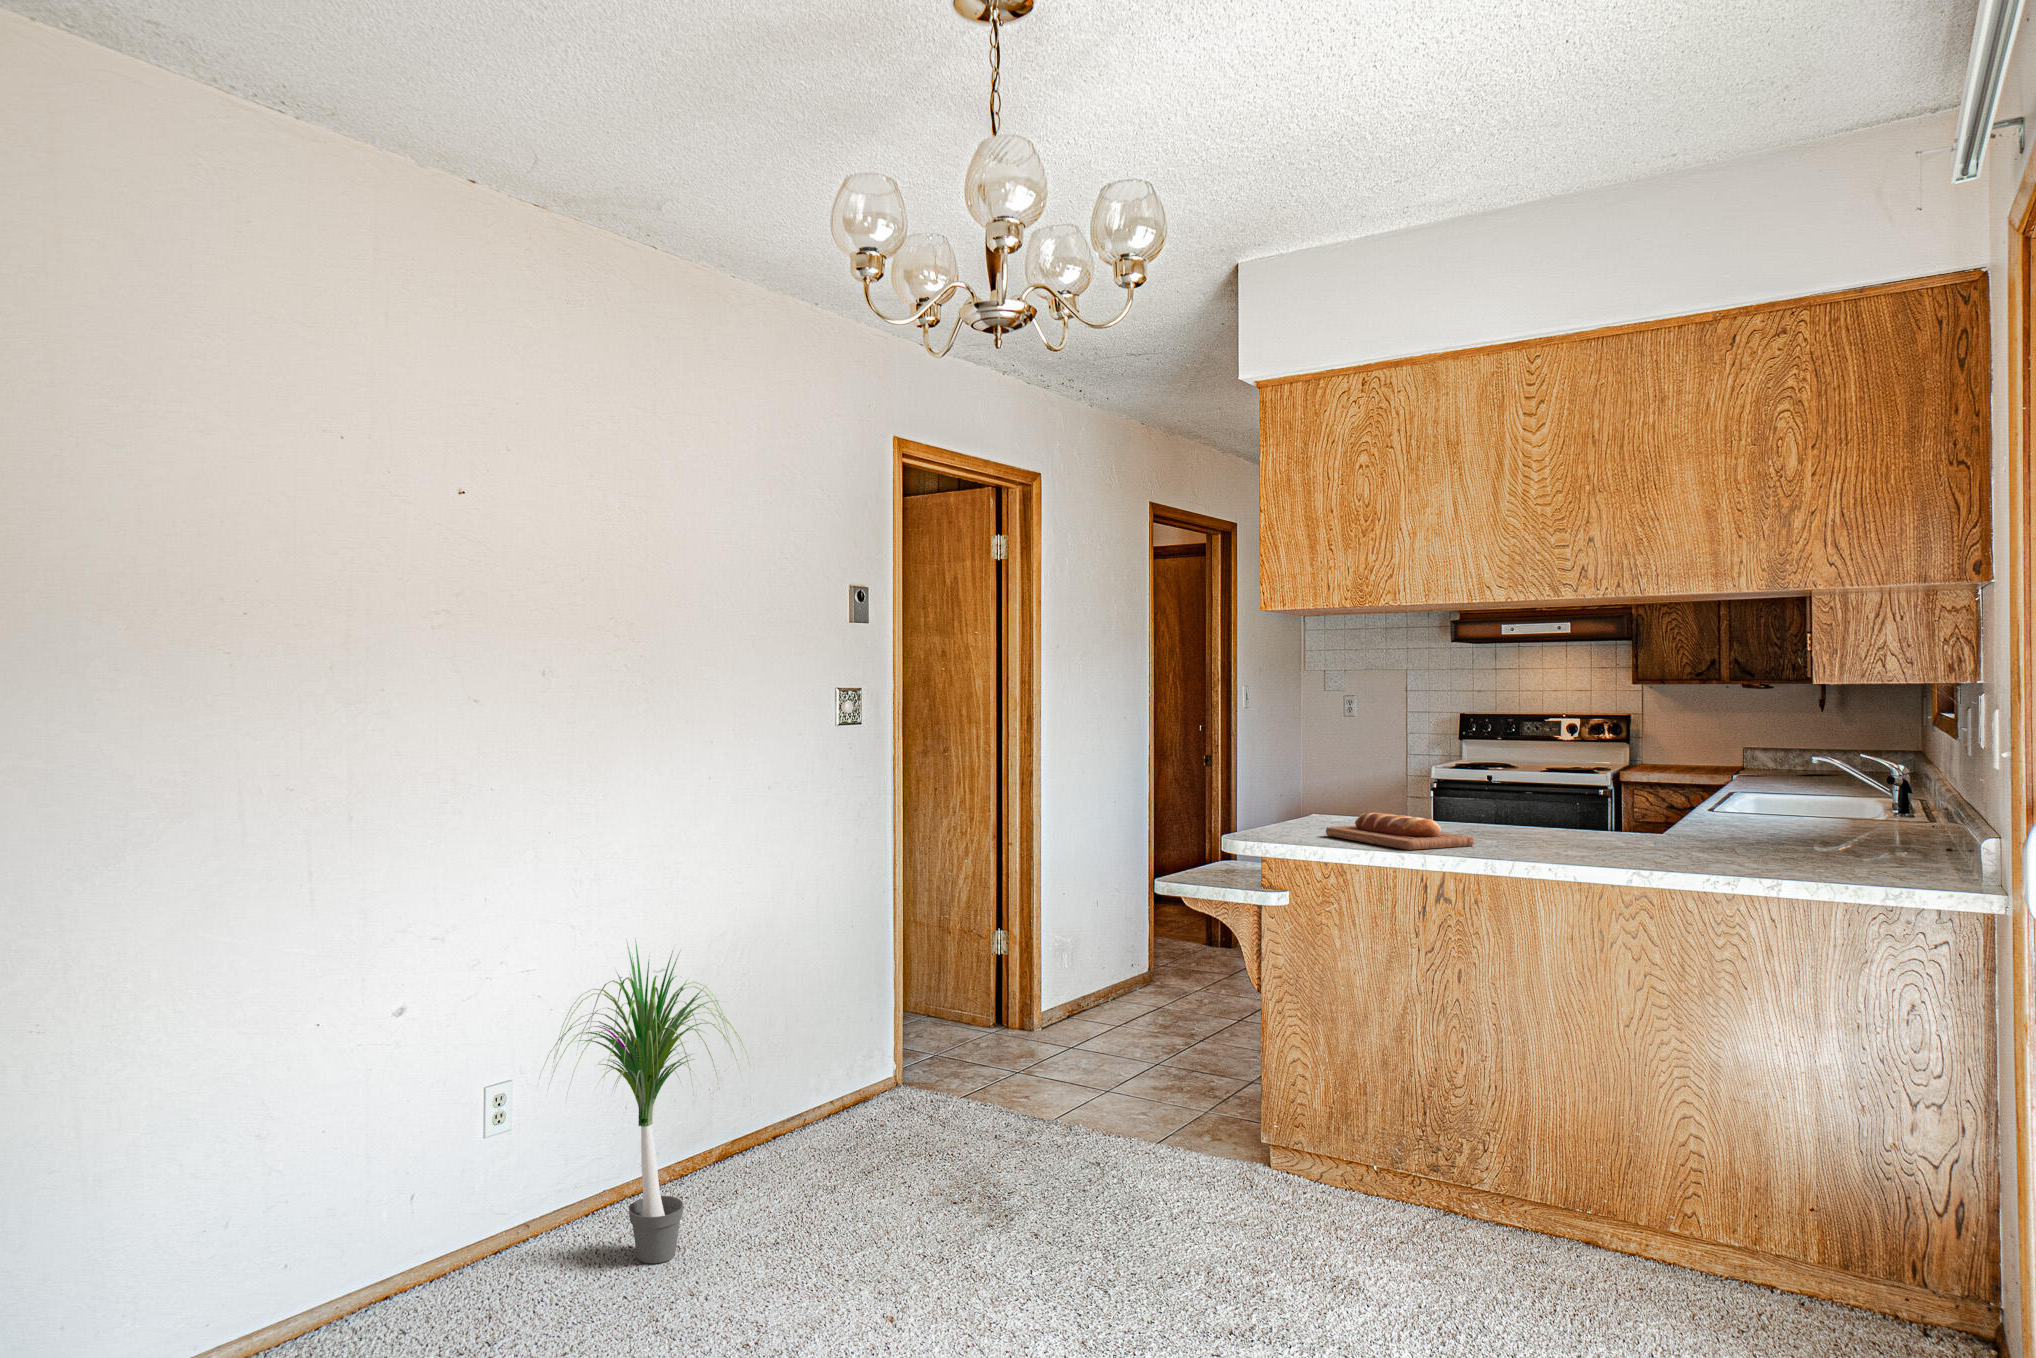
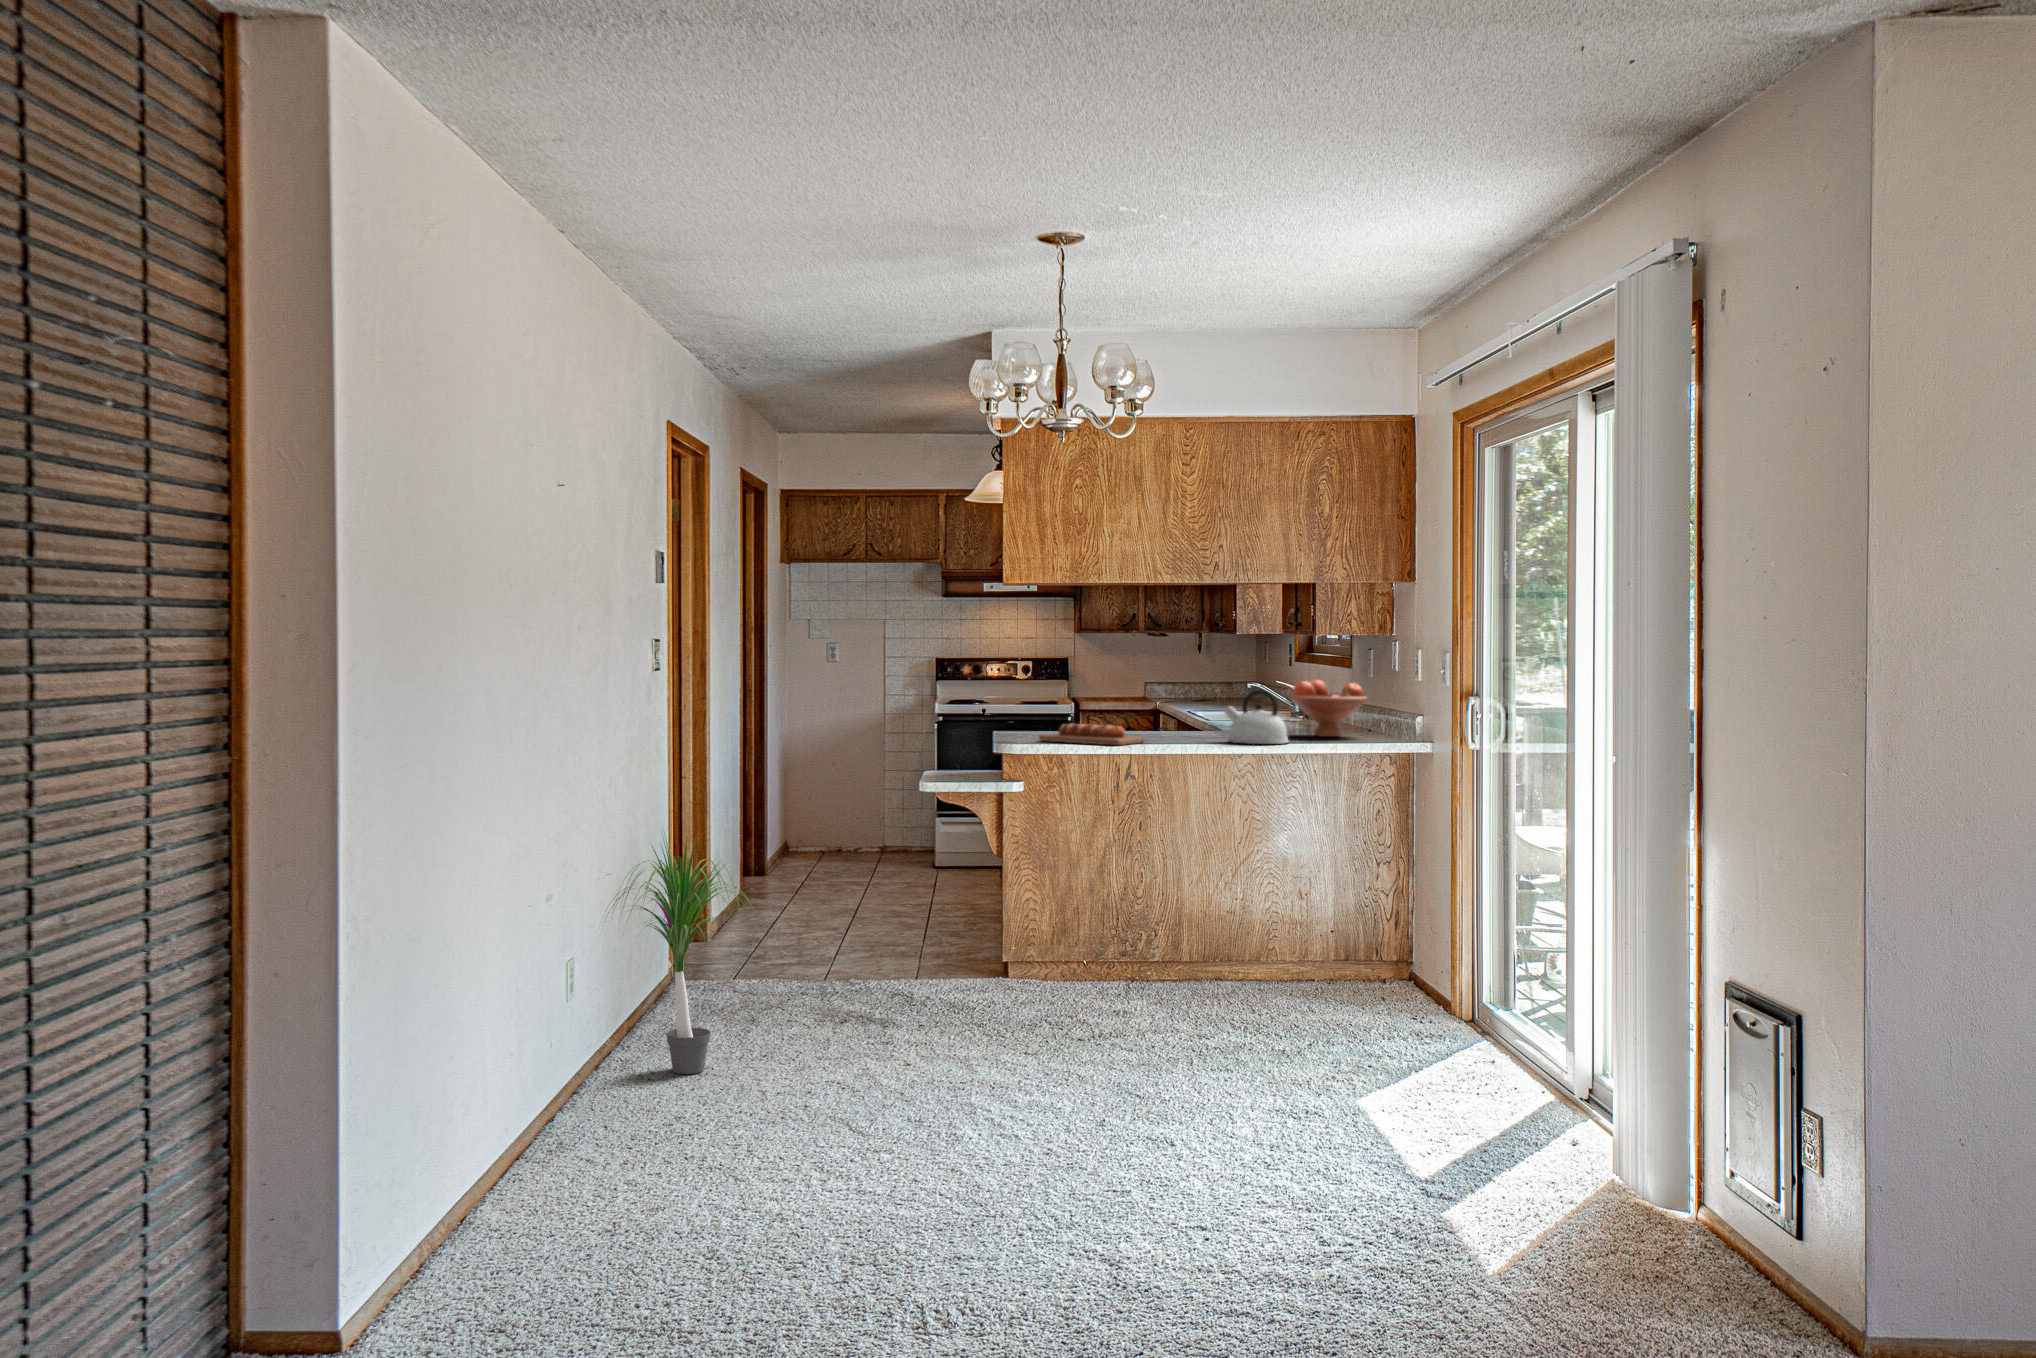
fruit bowl: none [1774,750,1930,849] -> present [1291,680,1367,737]
kettle: none [1615,767,1730,860] -> present [1224,689,1288,744]

